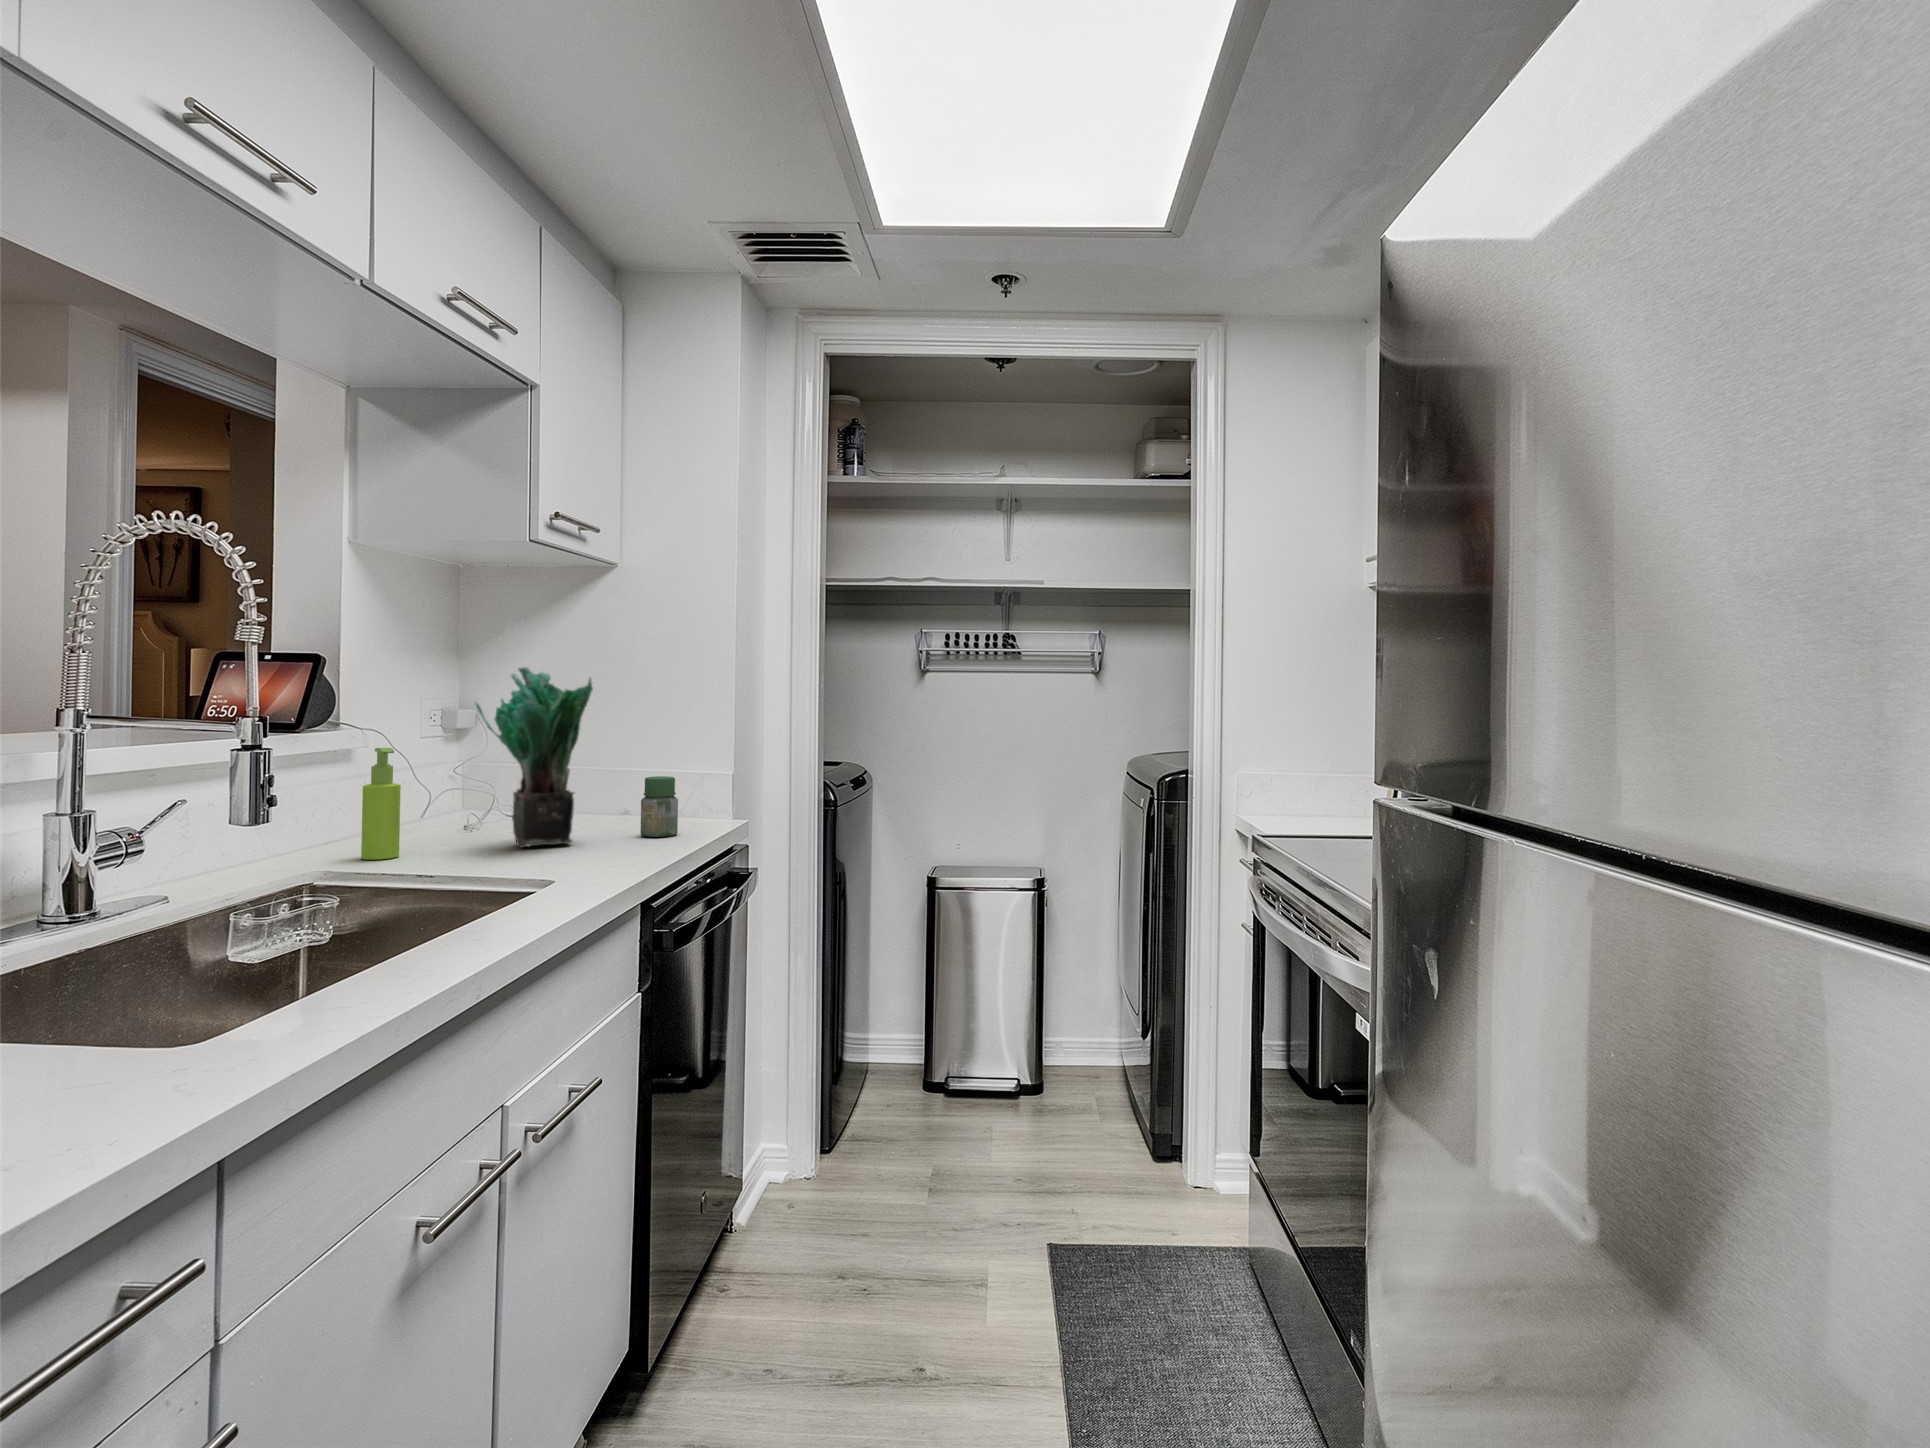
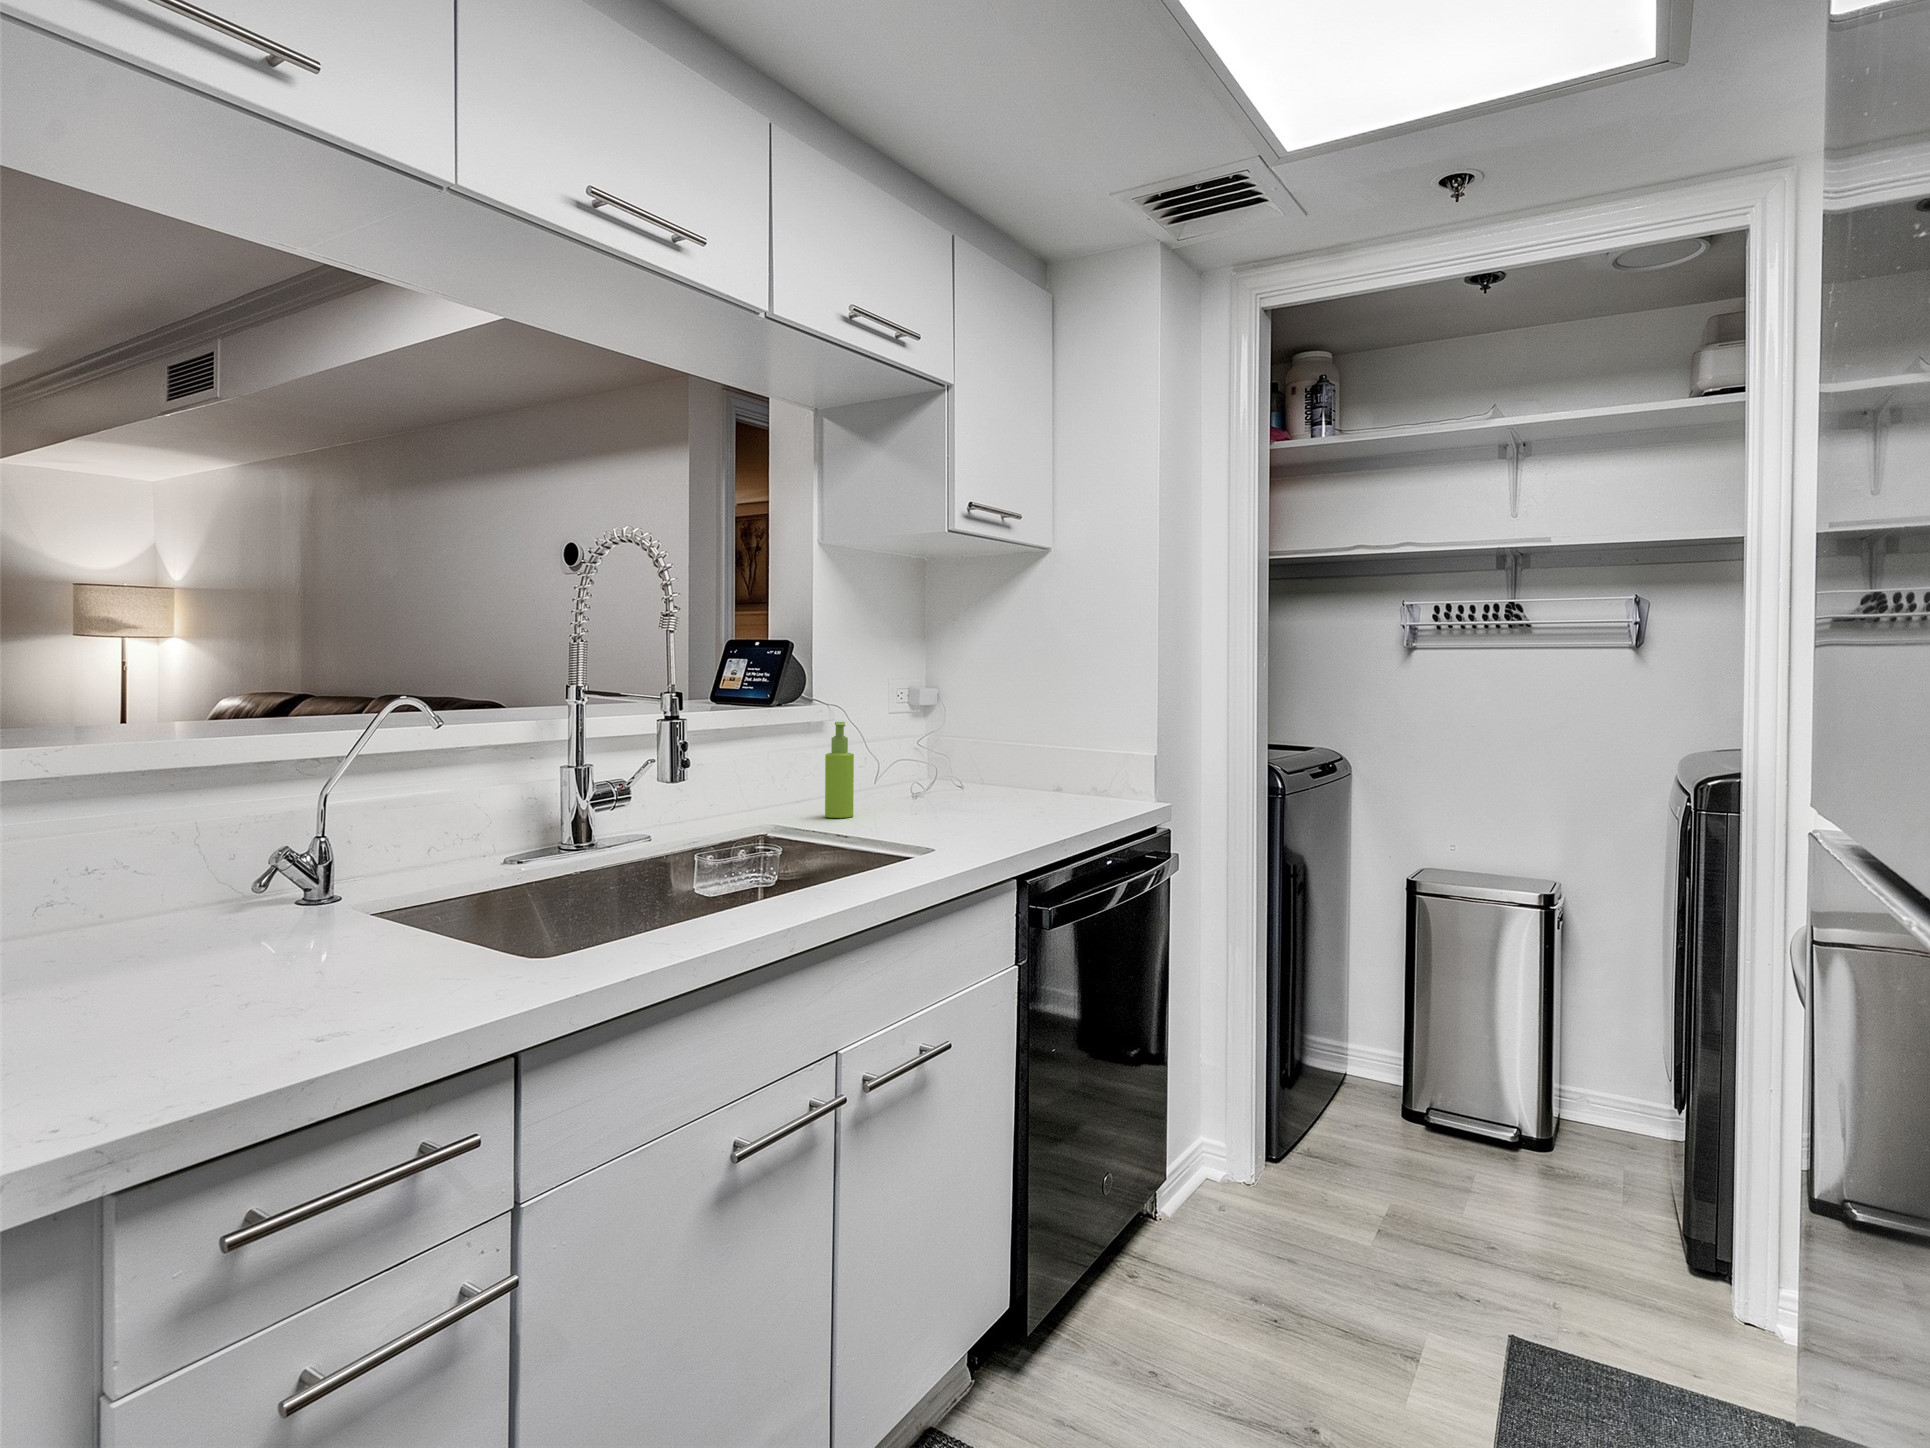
potted plant: present [476,667,593,847] -> none [909,650,1005,816]
jar: present [641,776,678,837] -> none [1056,755,1090,814]

